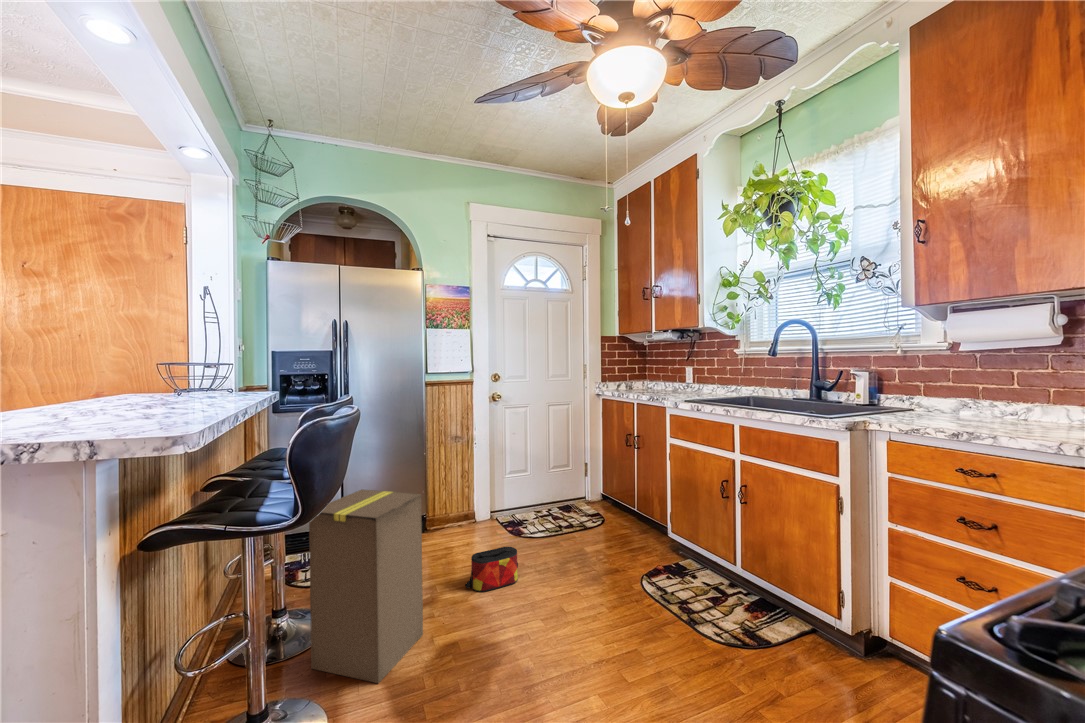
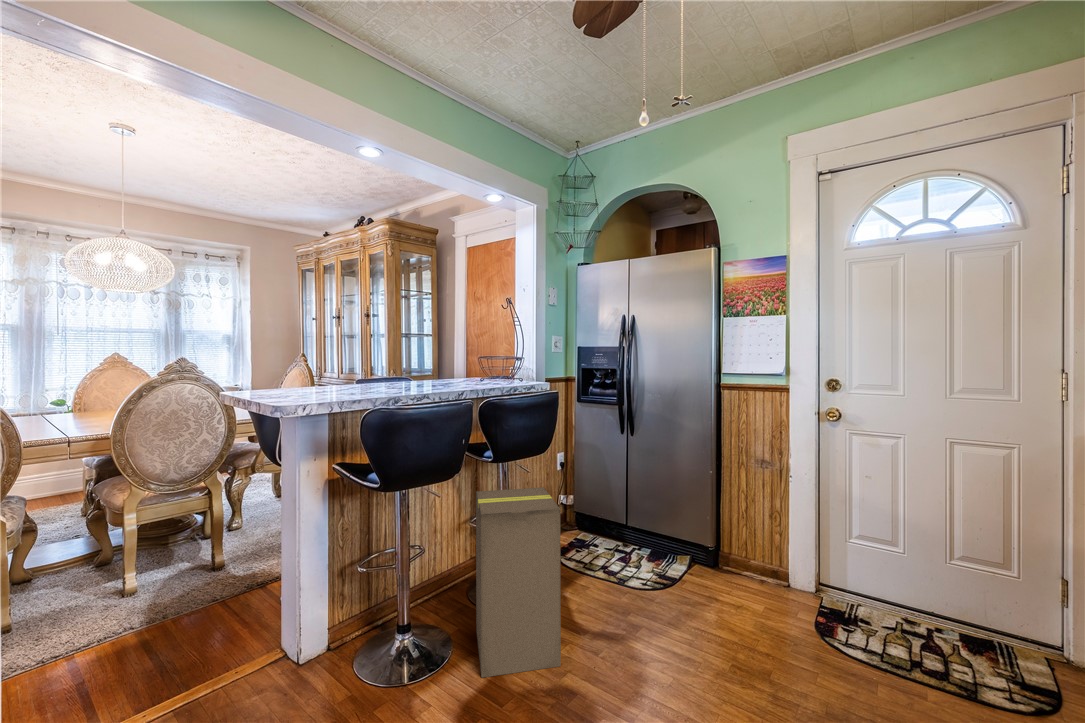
bag: present [465,547,518,592] -> none [655,615,737,688]

